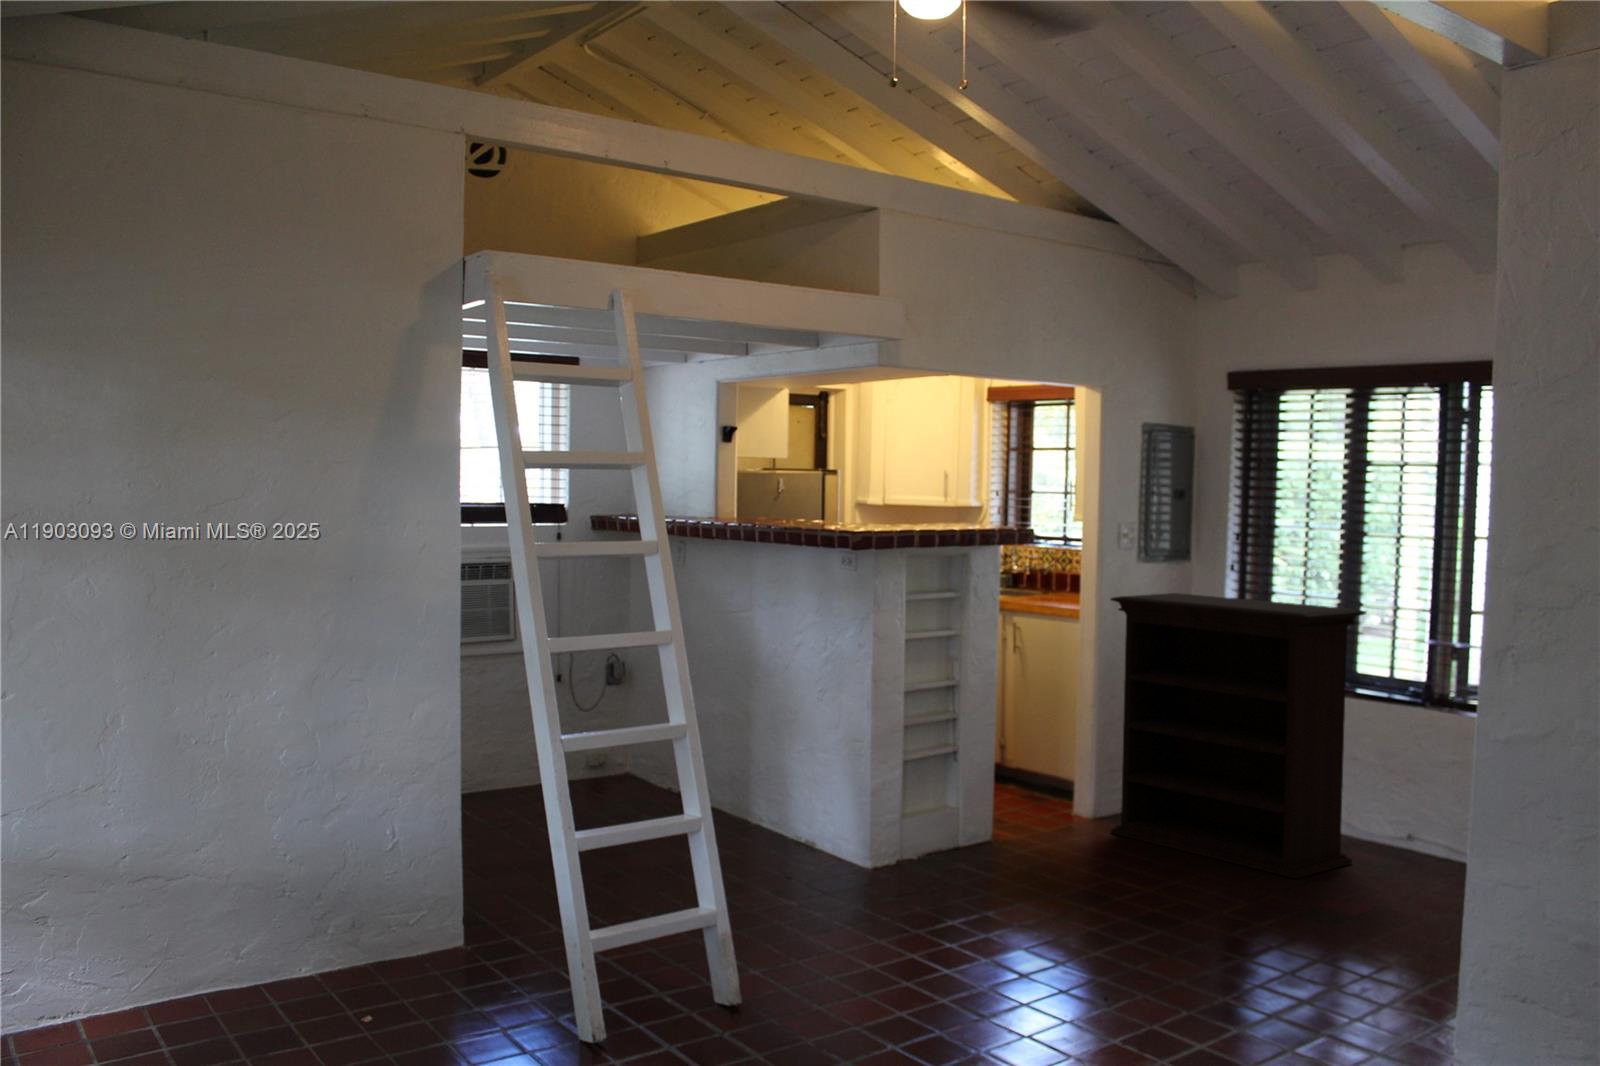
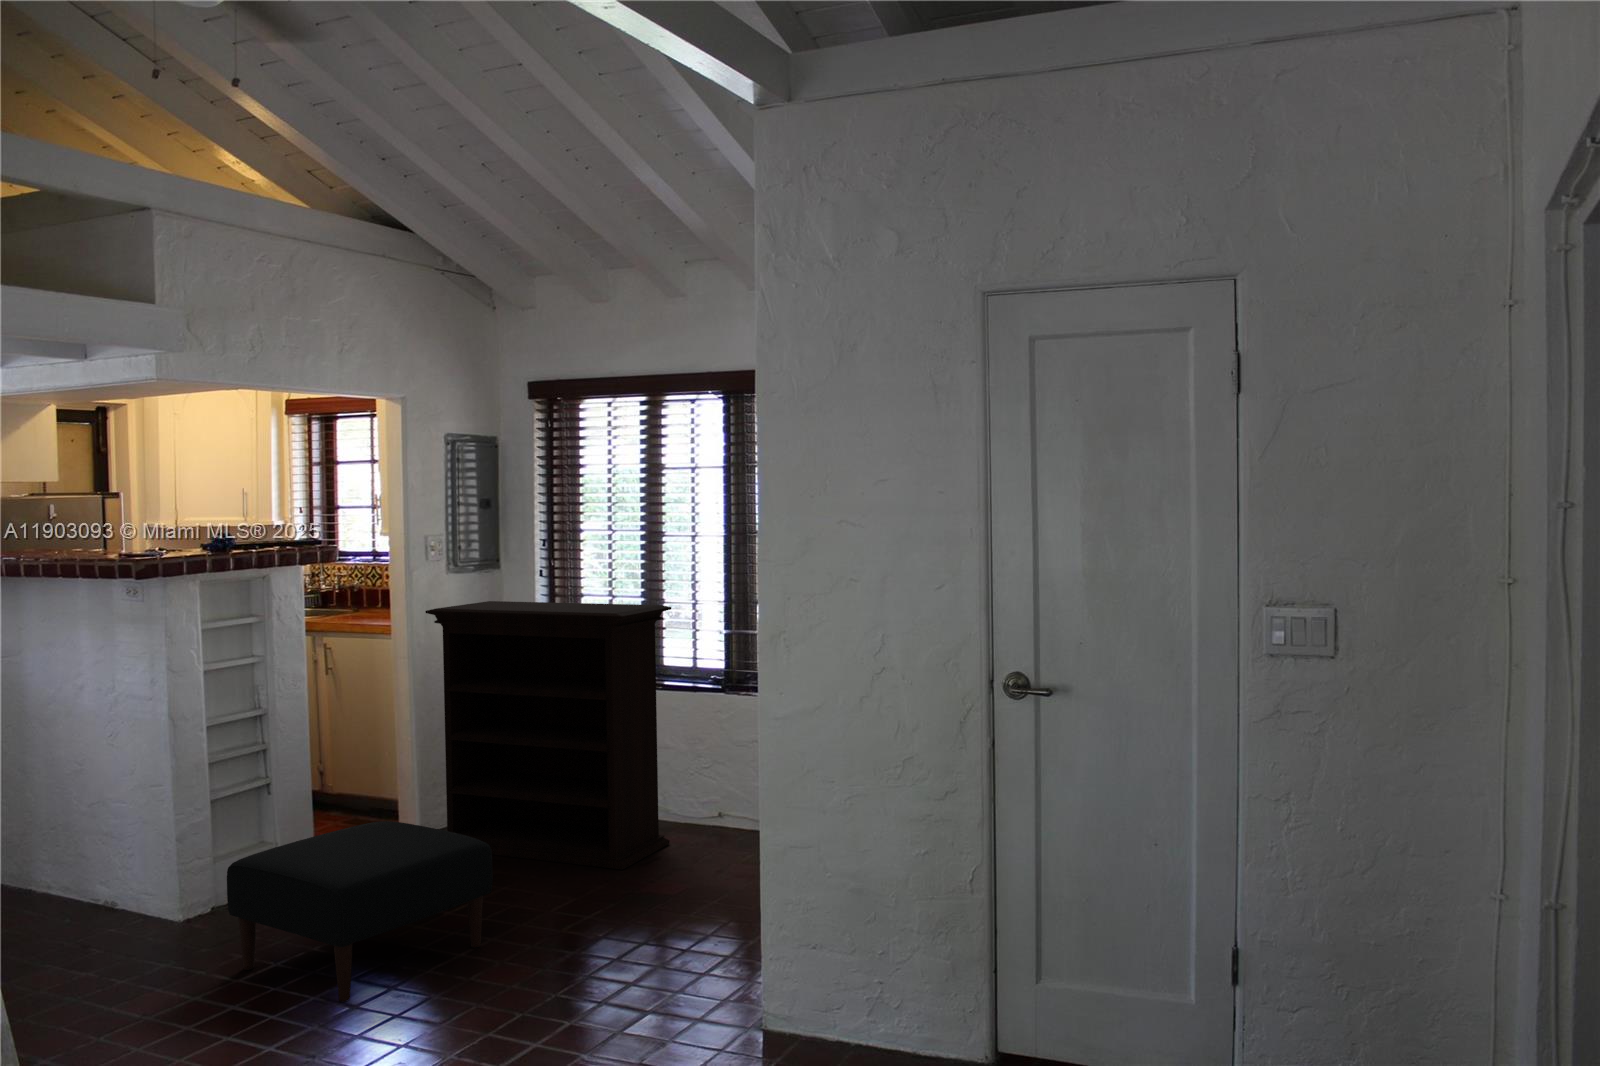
ottoman: none [927,791,1159,938] -> present [227,821,493,1002]

